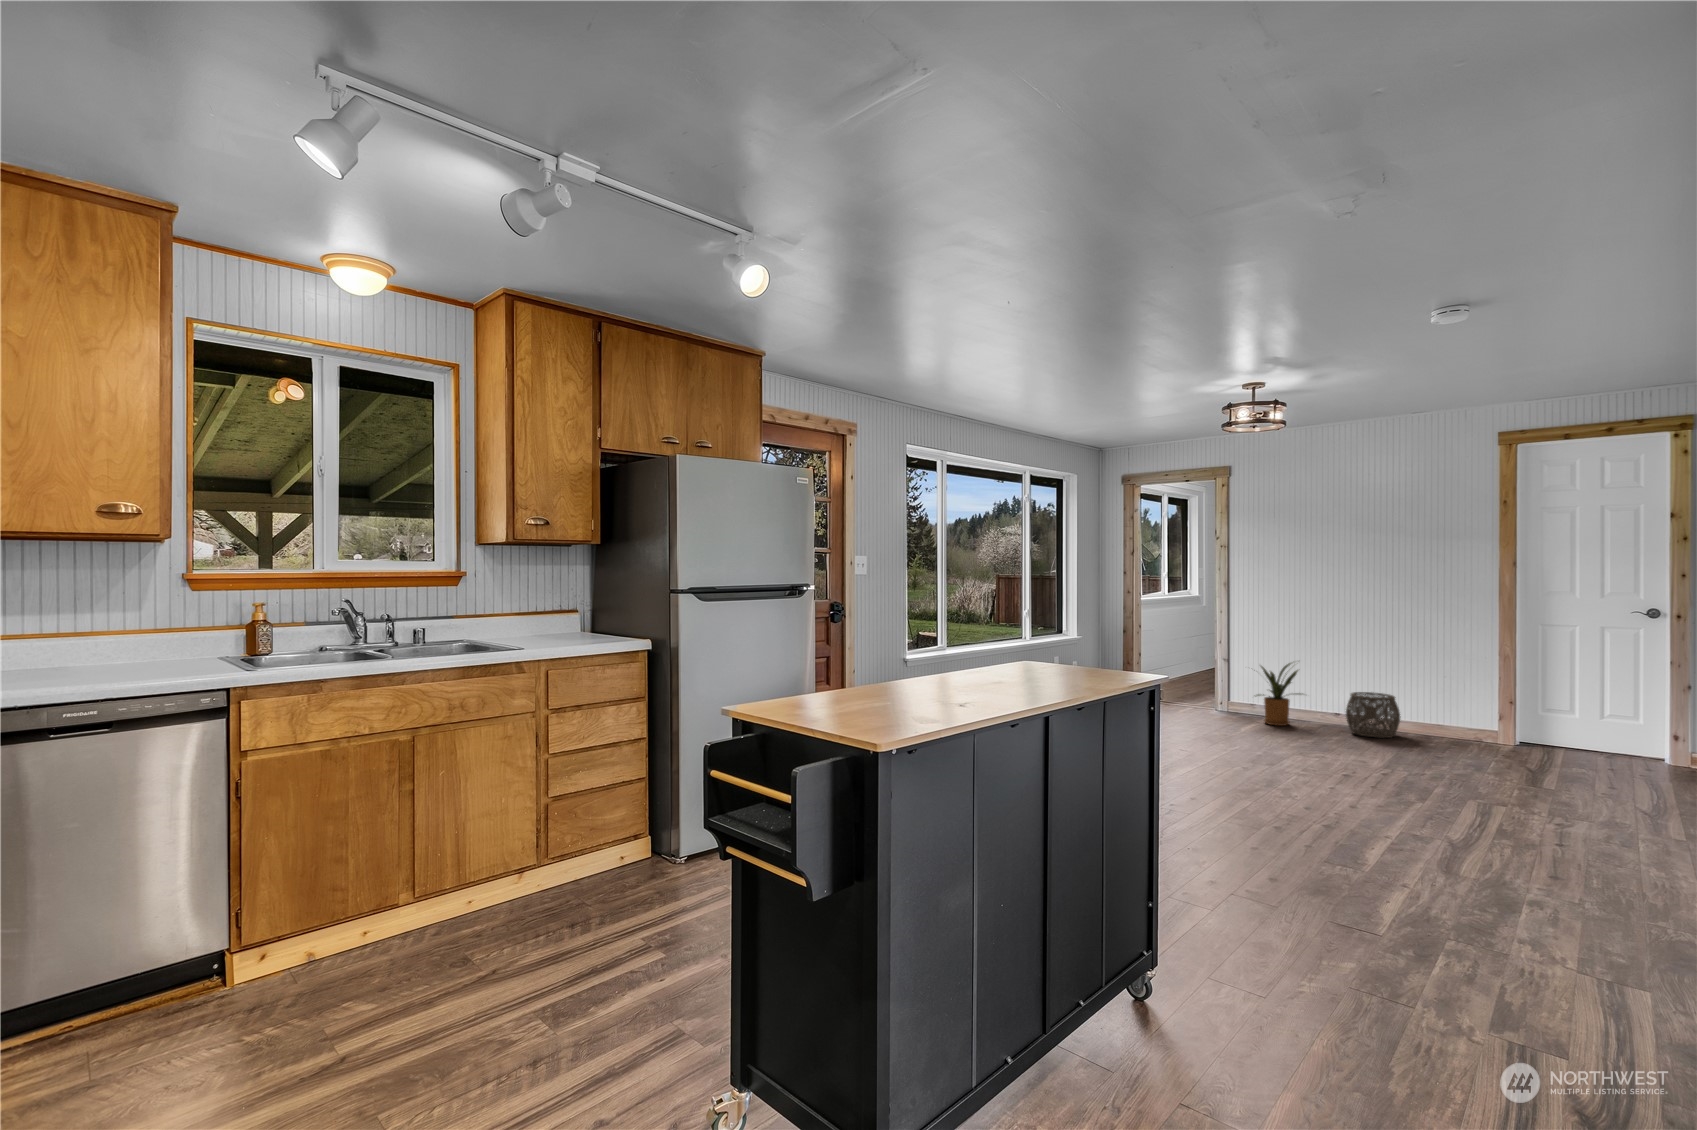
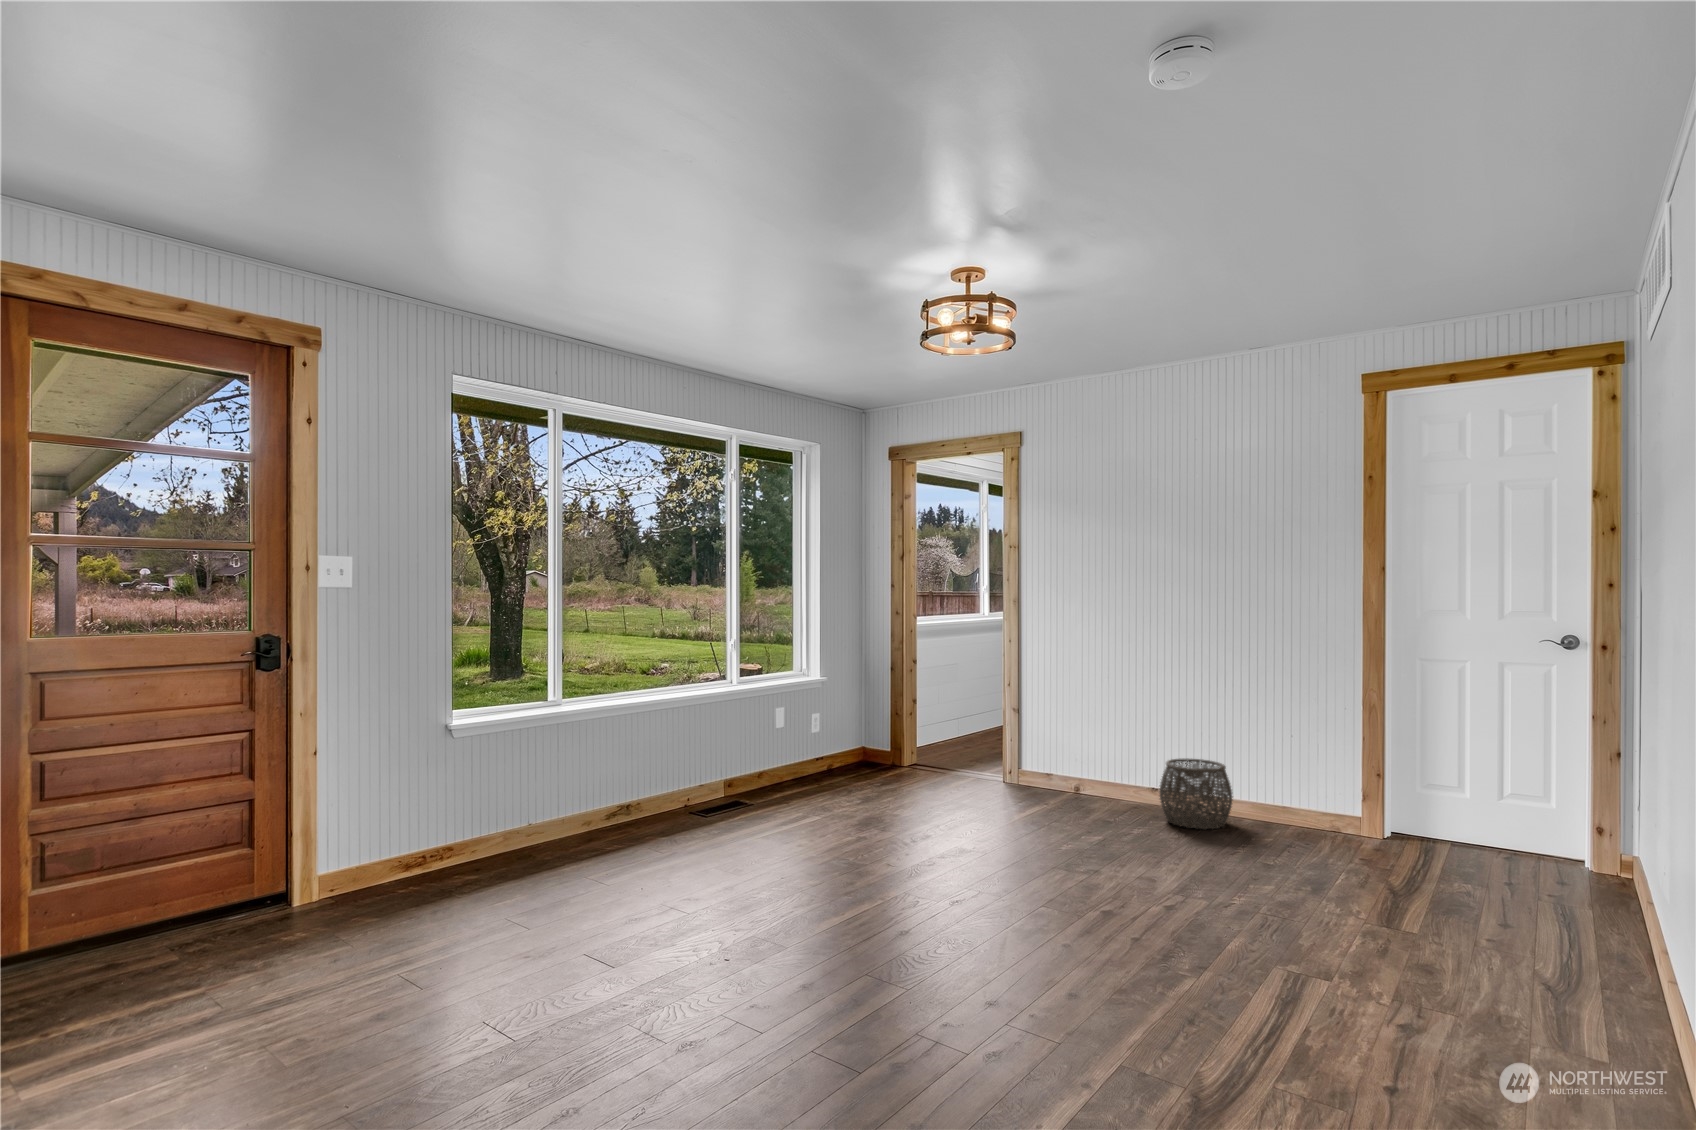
house plant: present [1257,663,1300,726] -> none [1024,711,1117,808]

